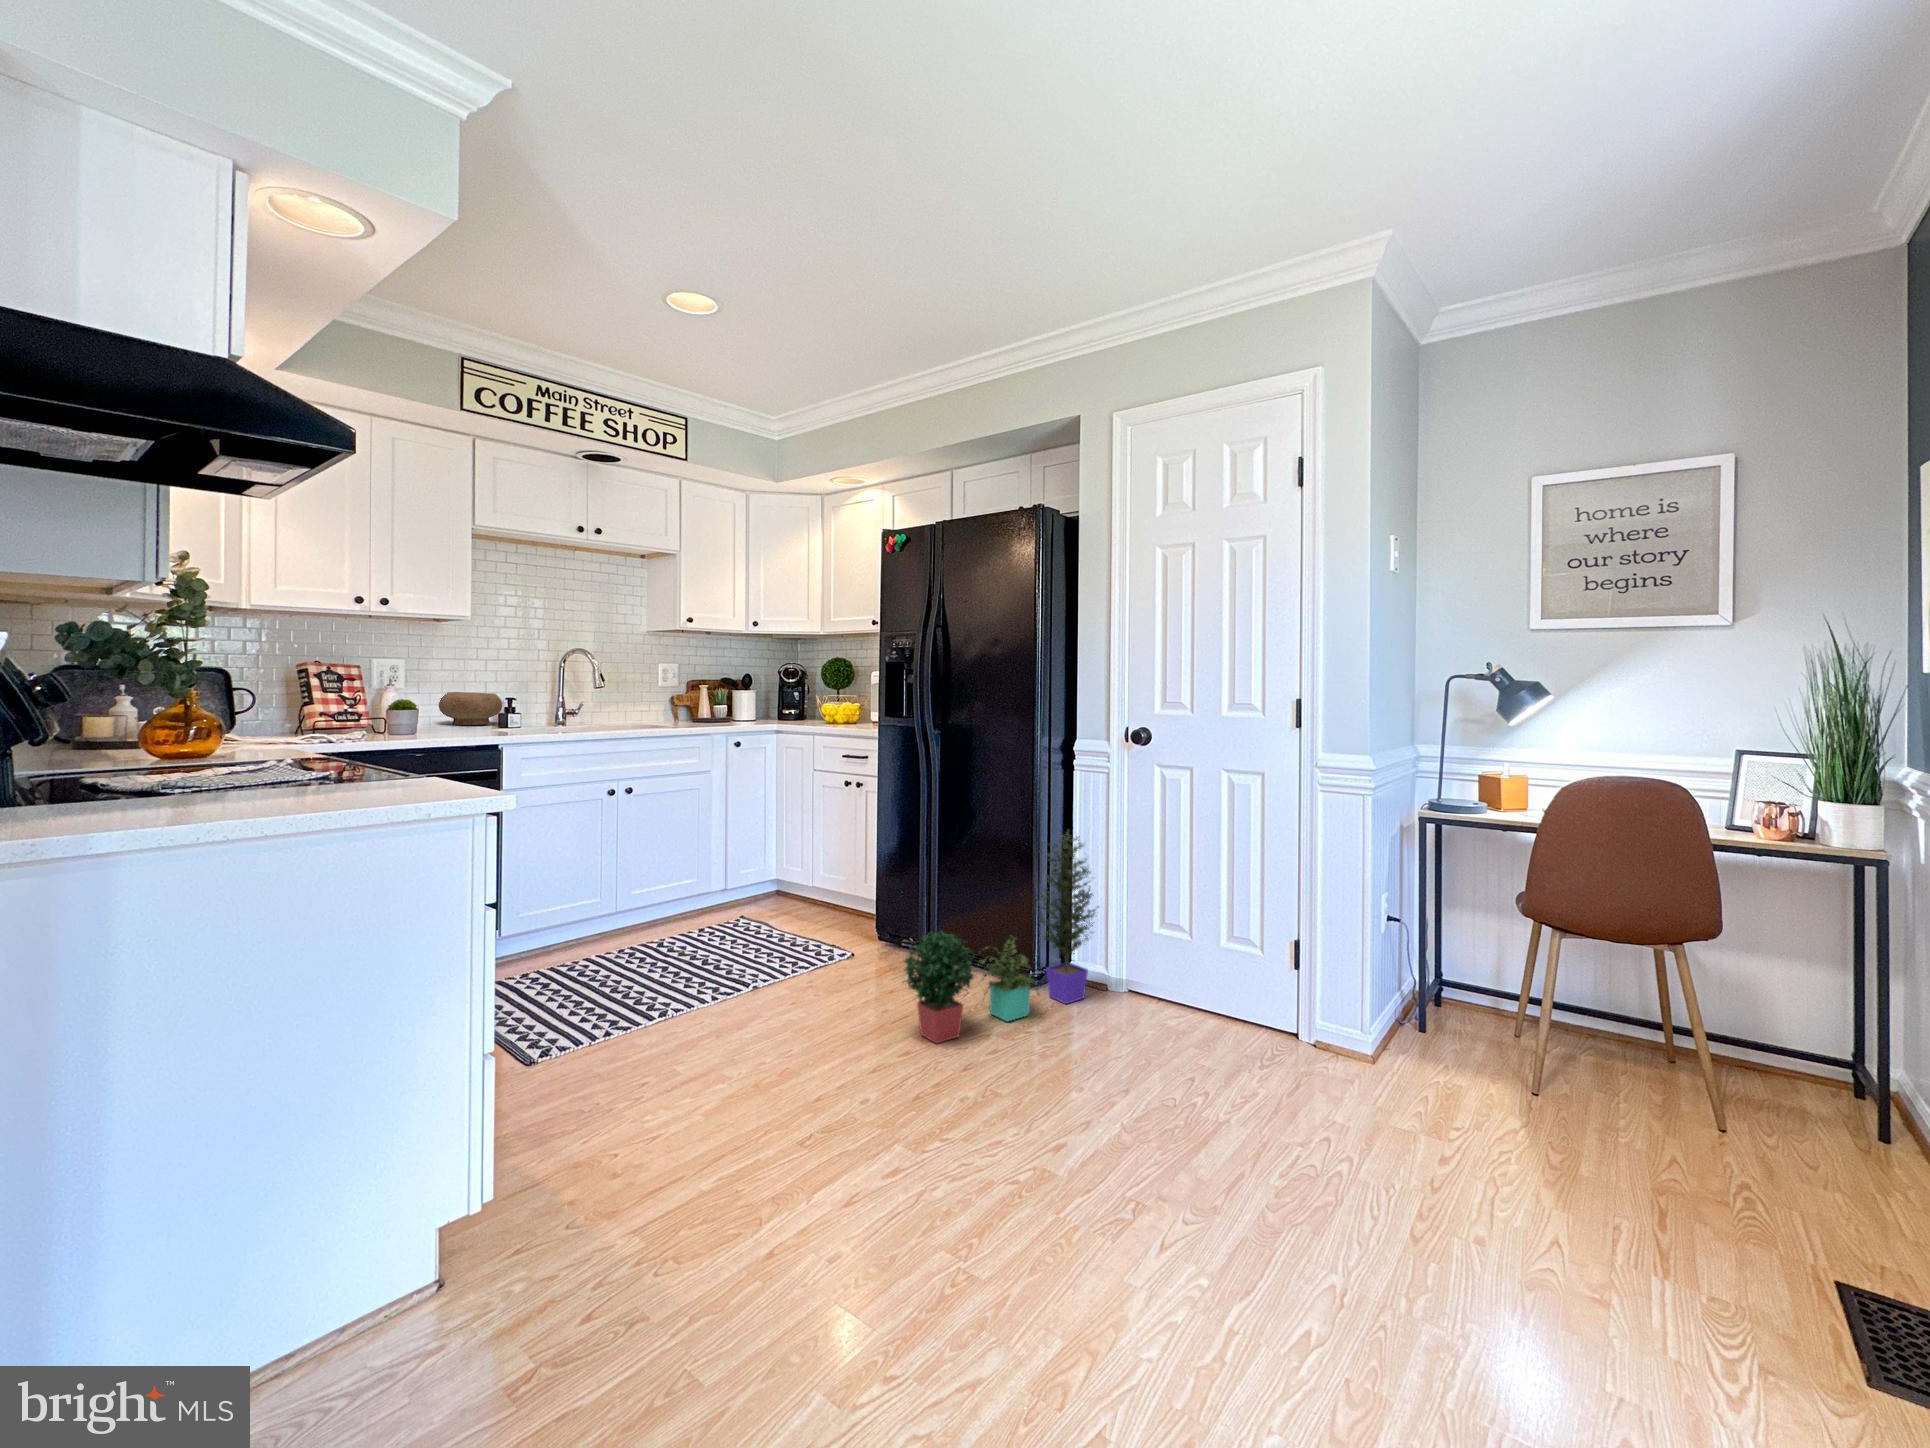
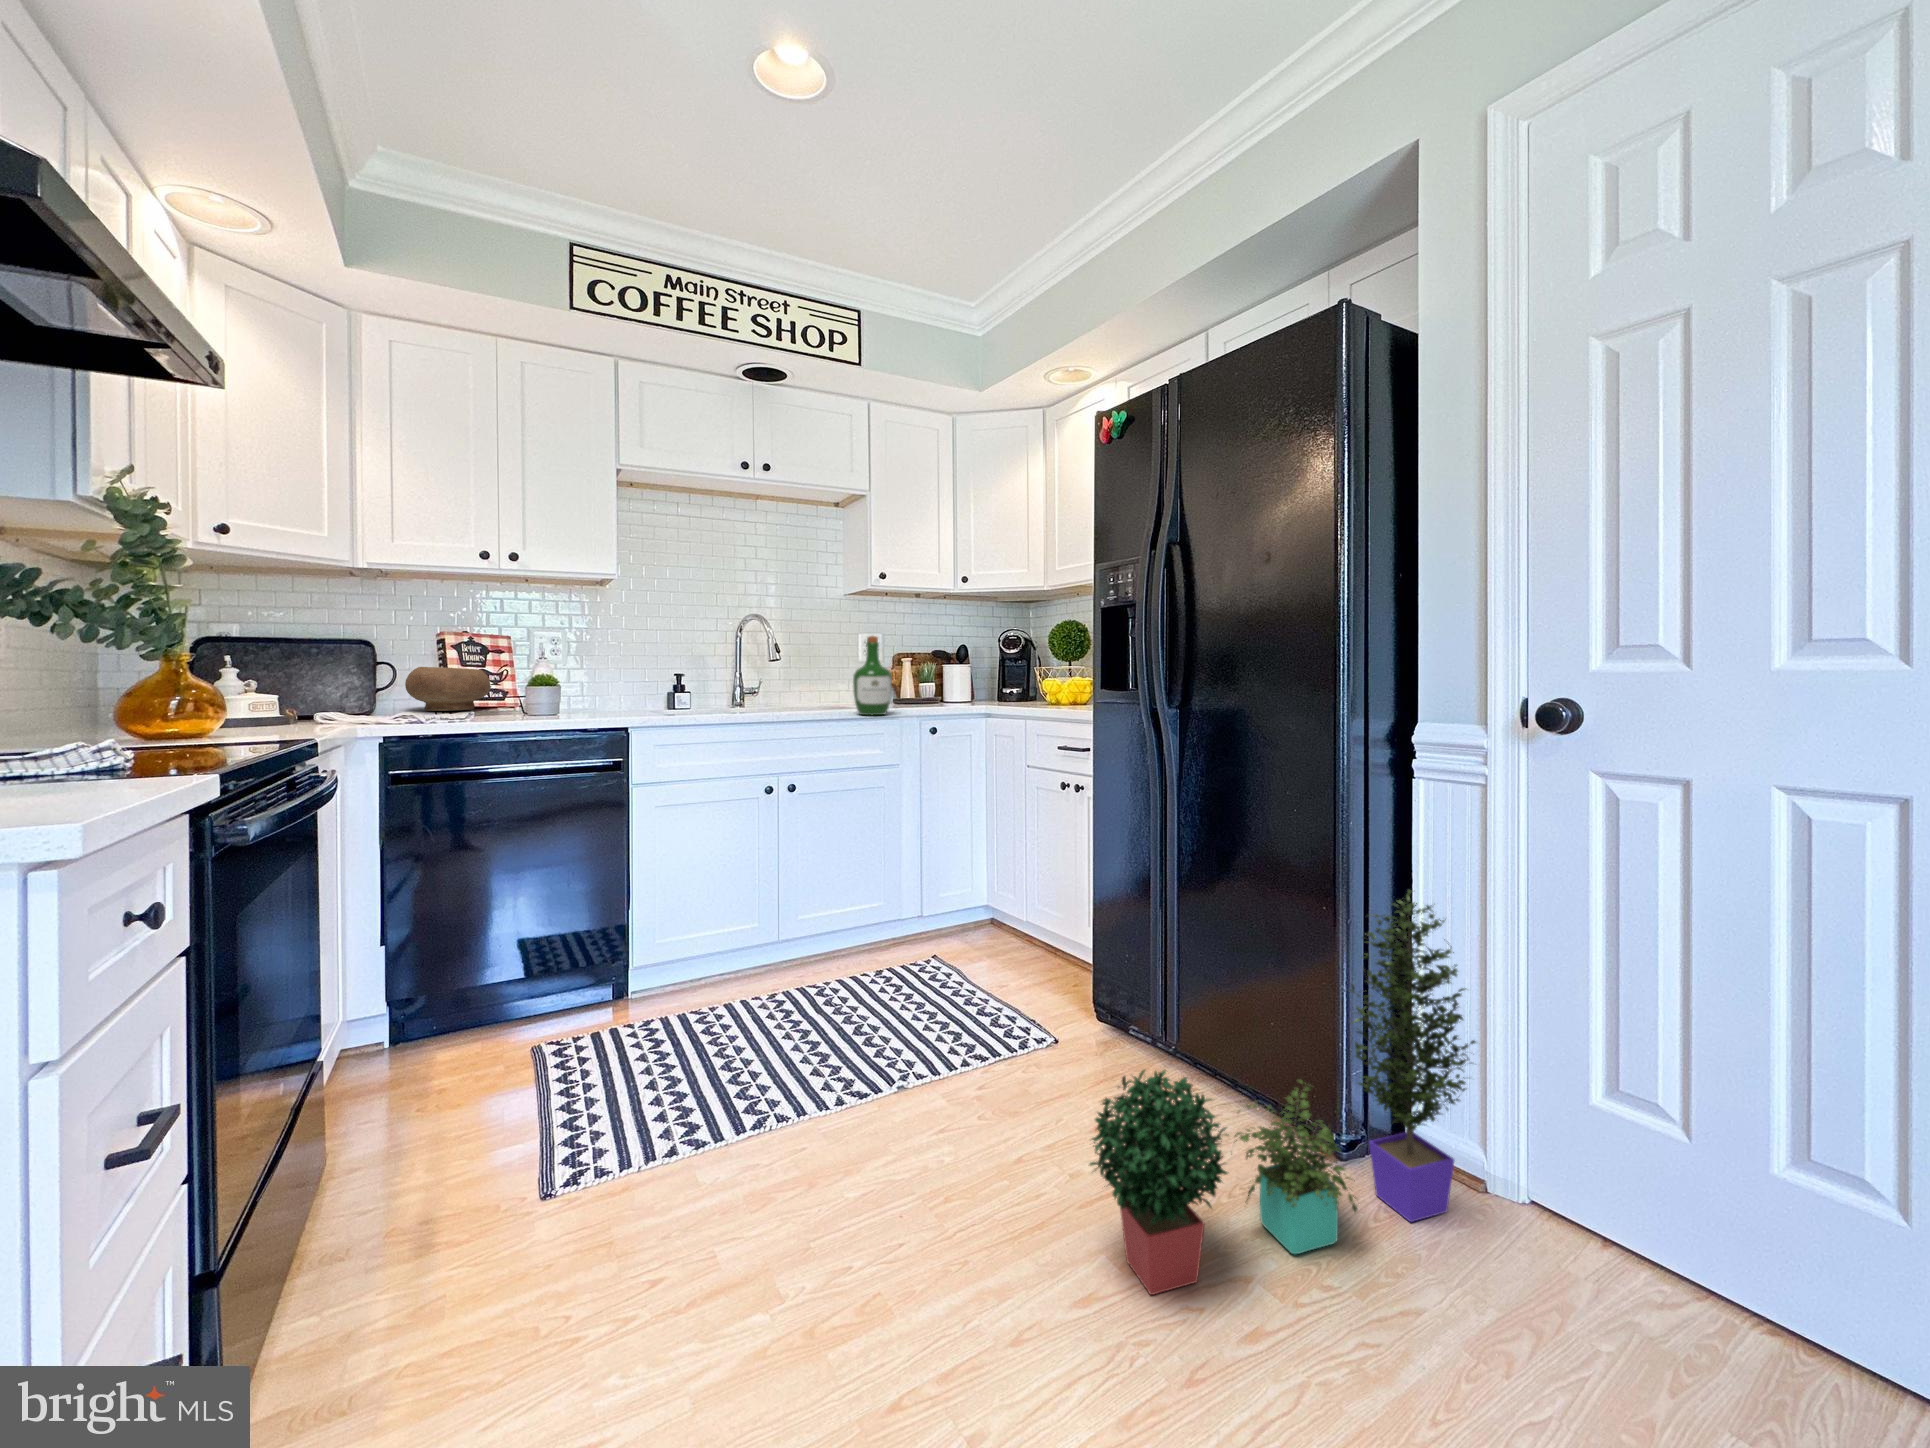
wine bottle: none [675,670,708,732] -> present [853,636,892,715]
bowl: present [439,692,502,725] -> present [405,667,490,711]

